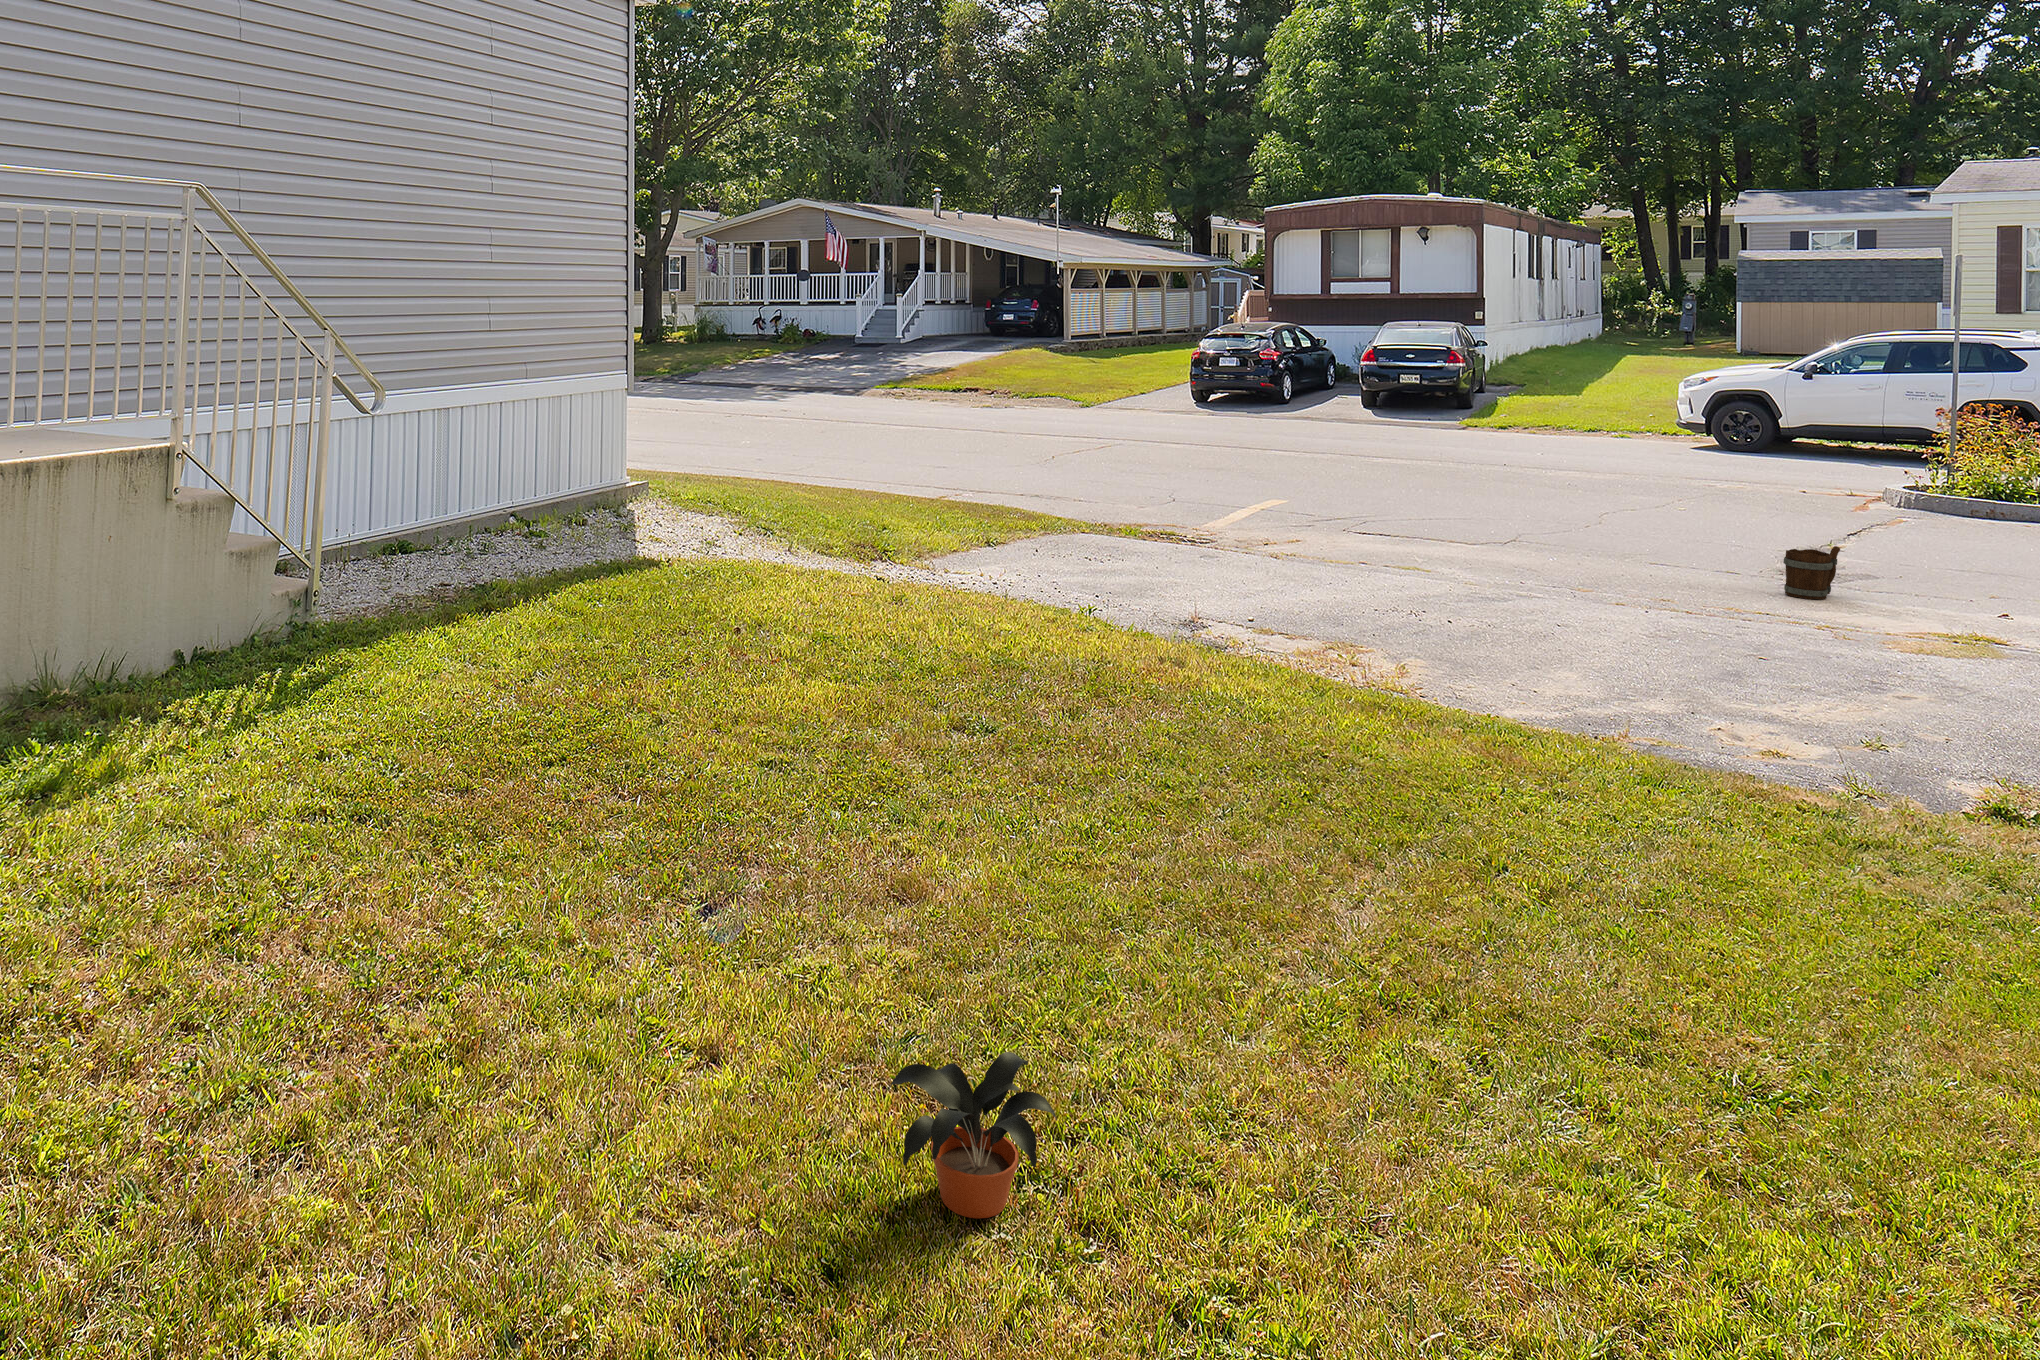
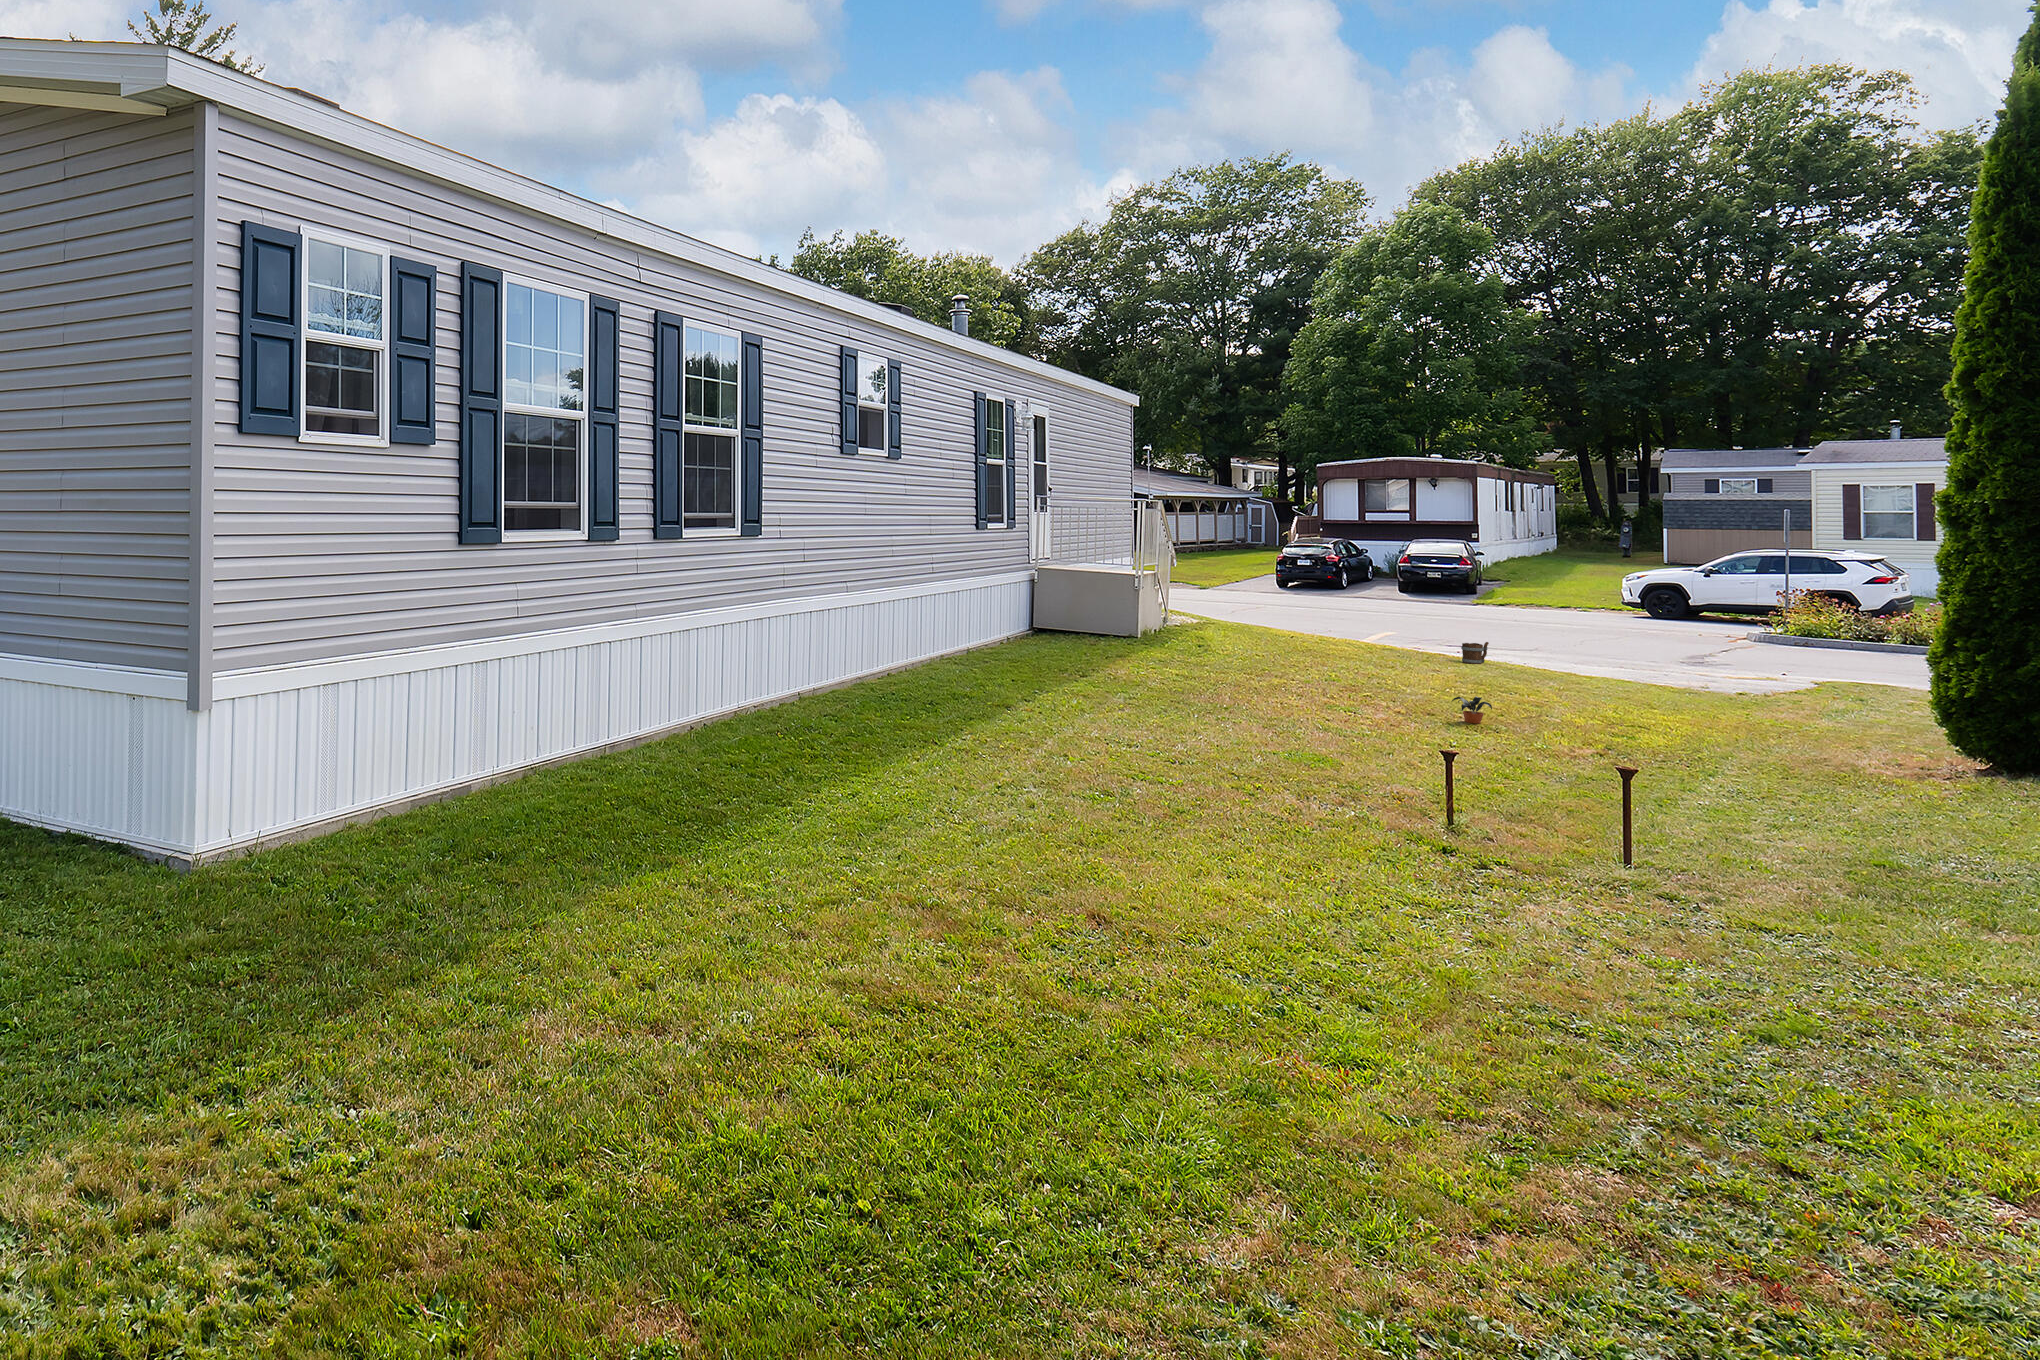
bucket: present [1784,546,1840,600] -> present [1461,642,1489,664]

